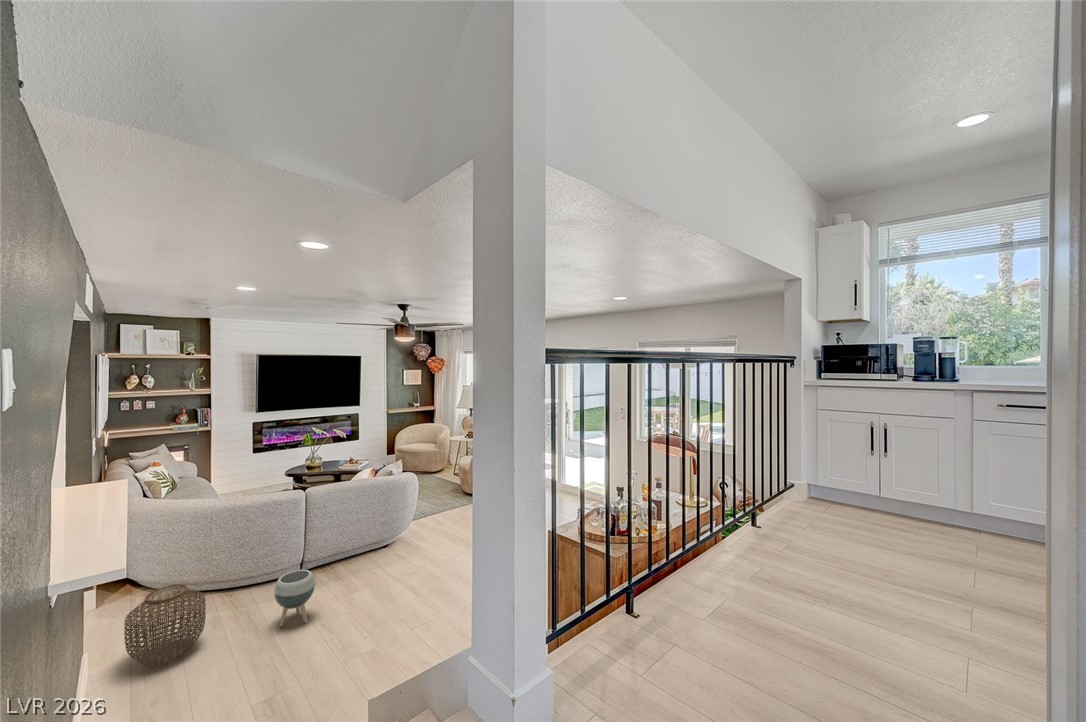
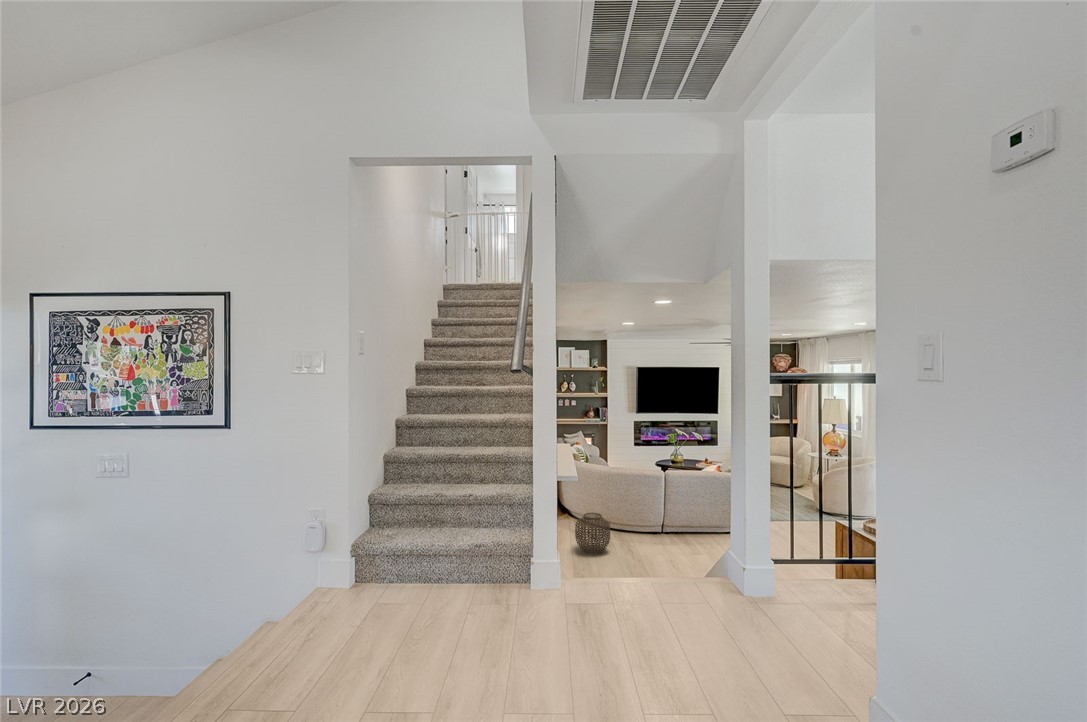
planter: present [274,570,315,627] -> none [646,524,670,559]

